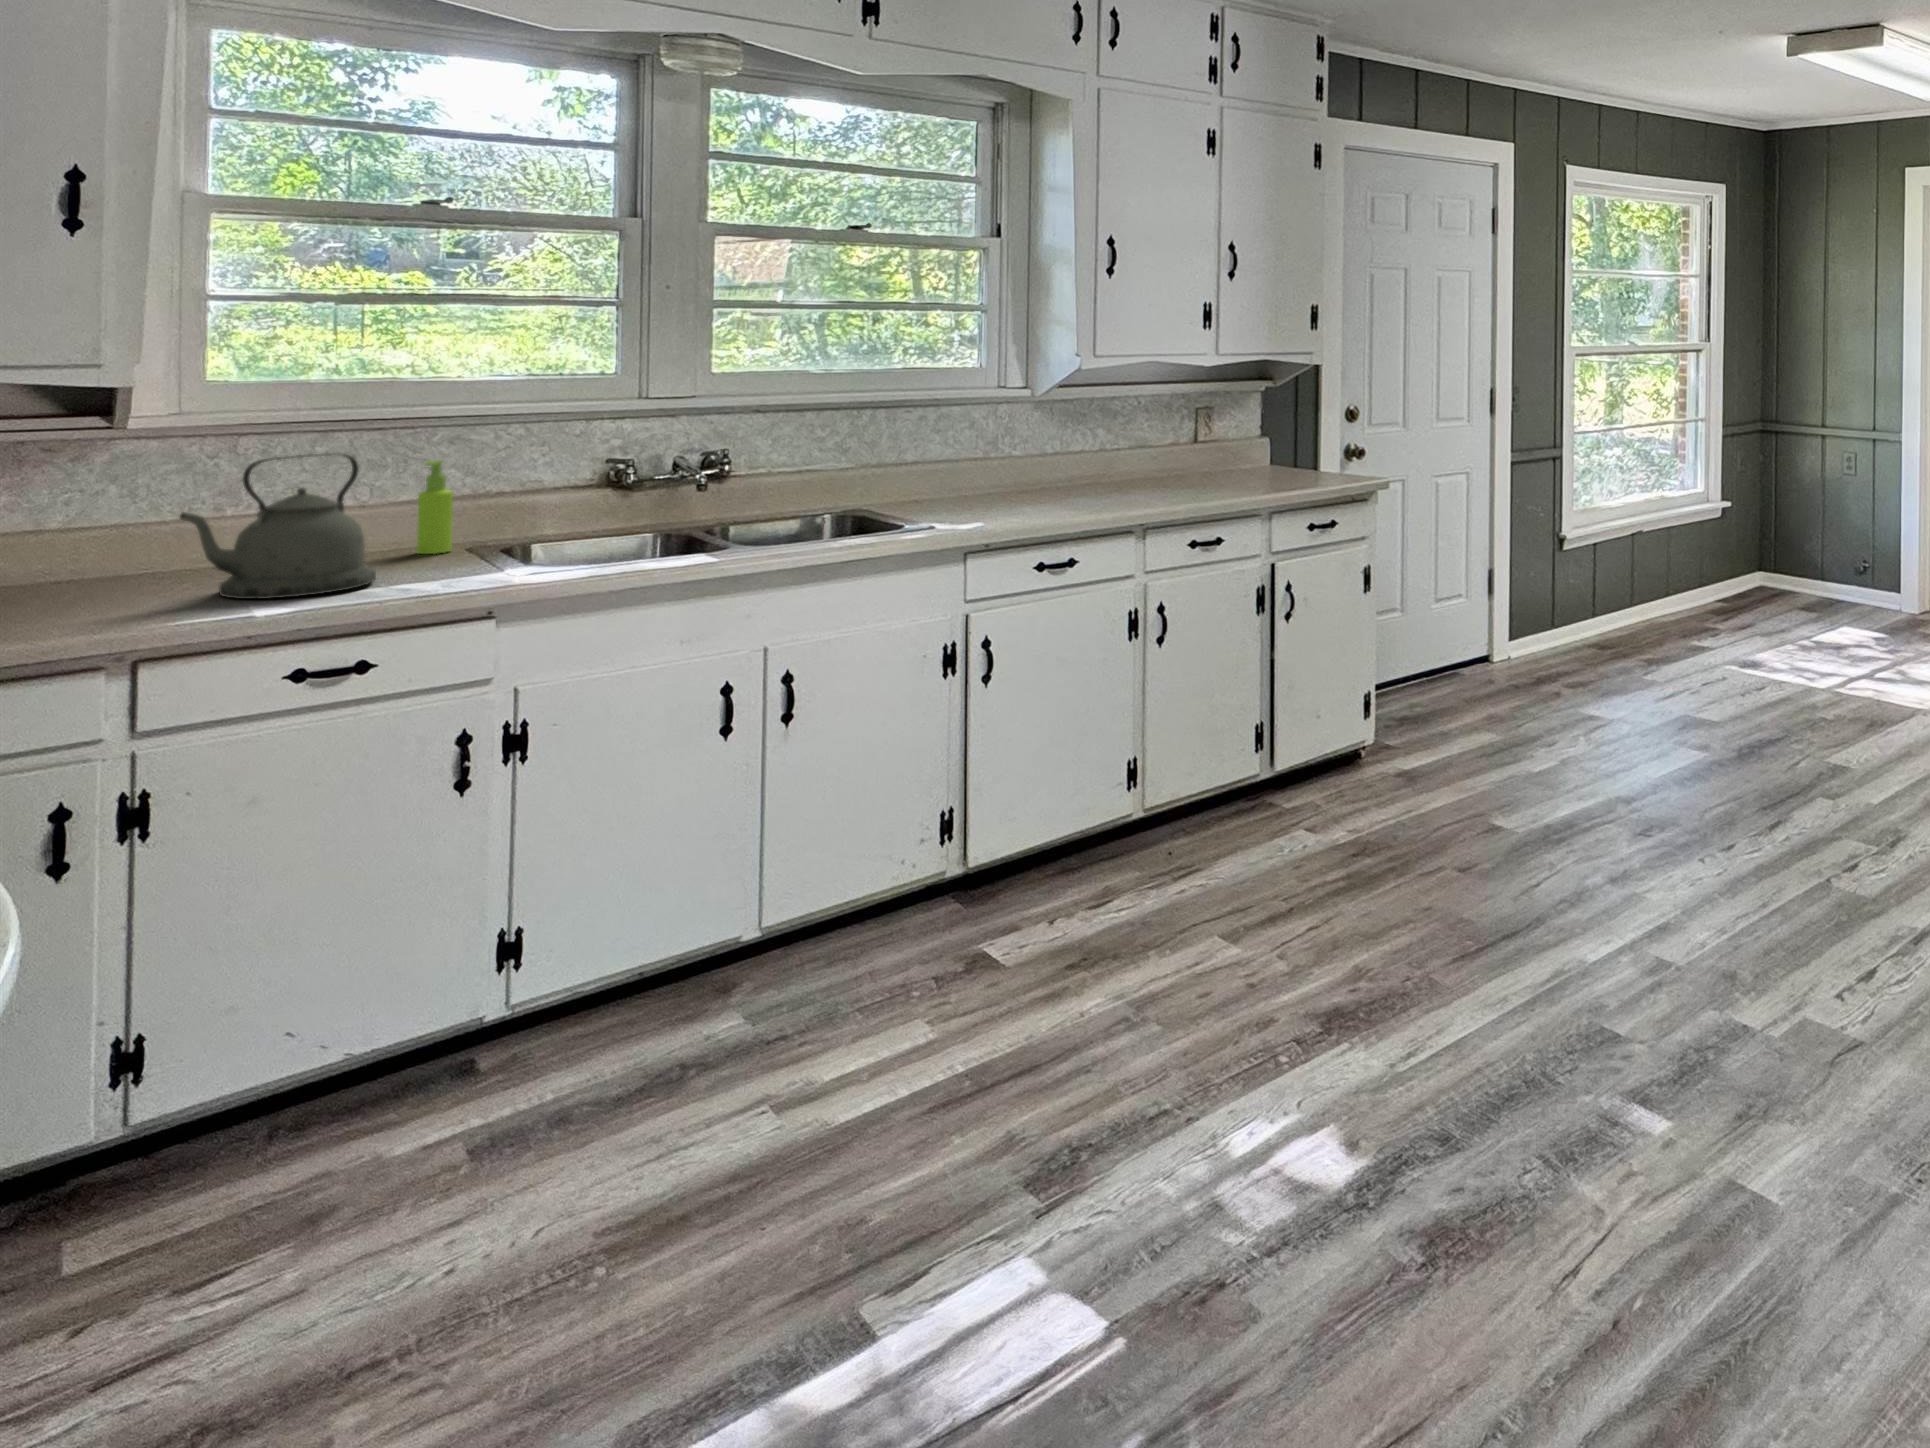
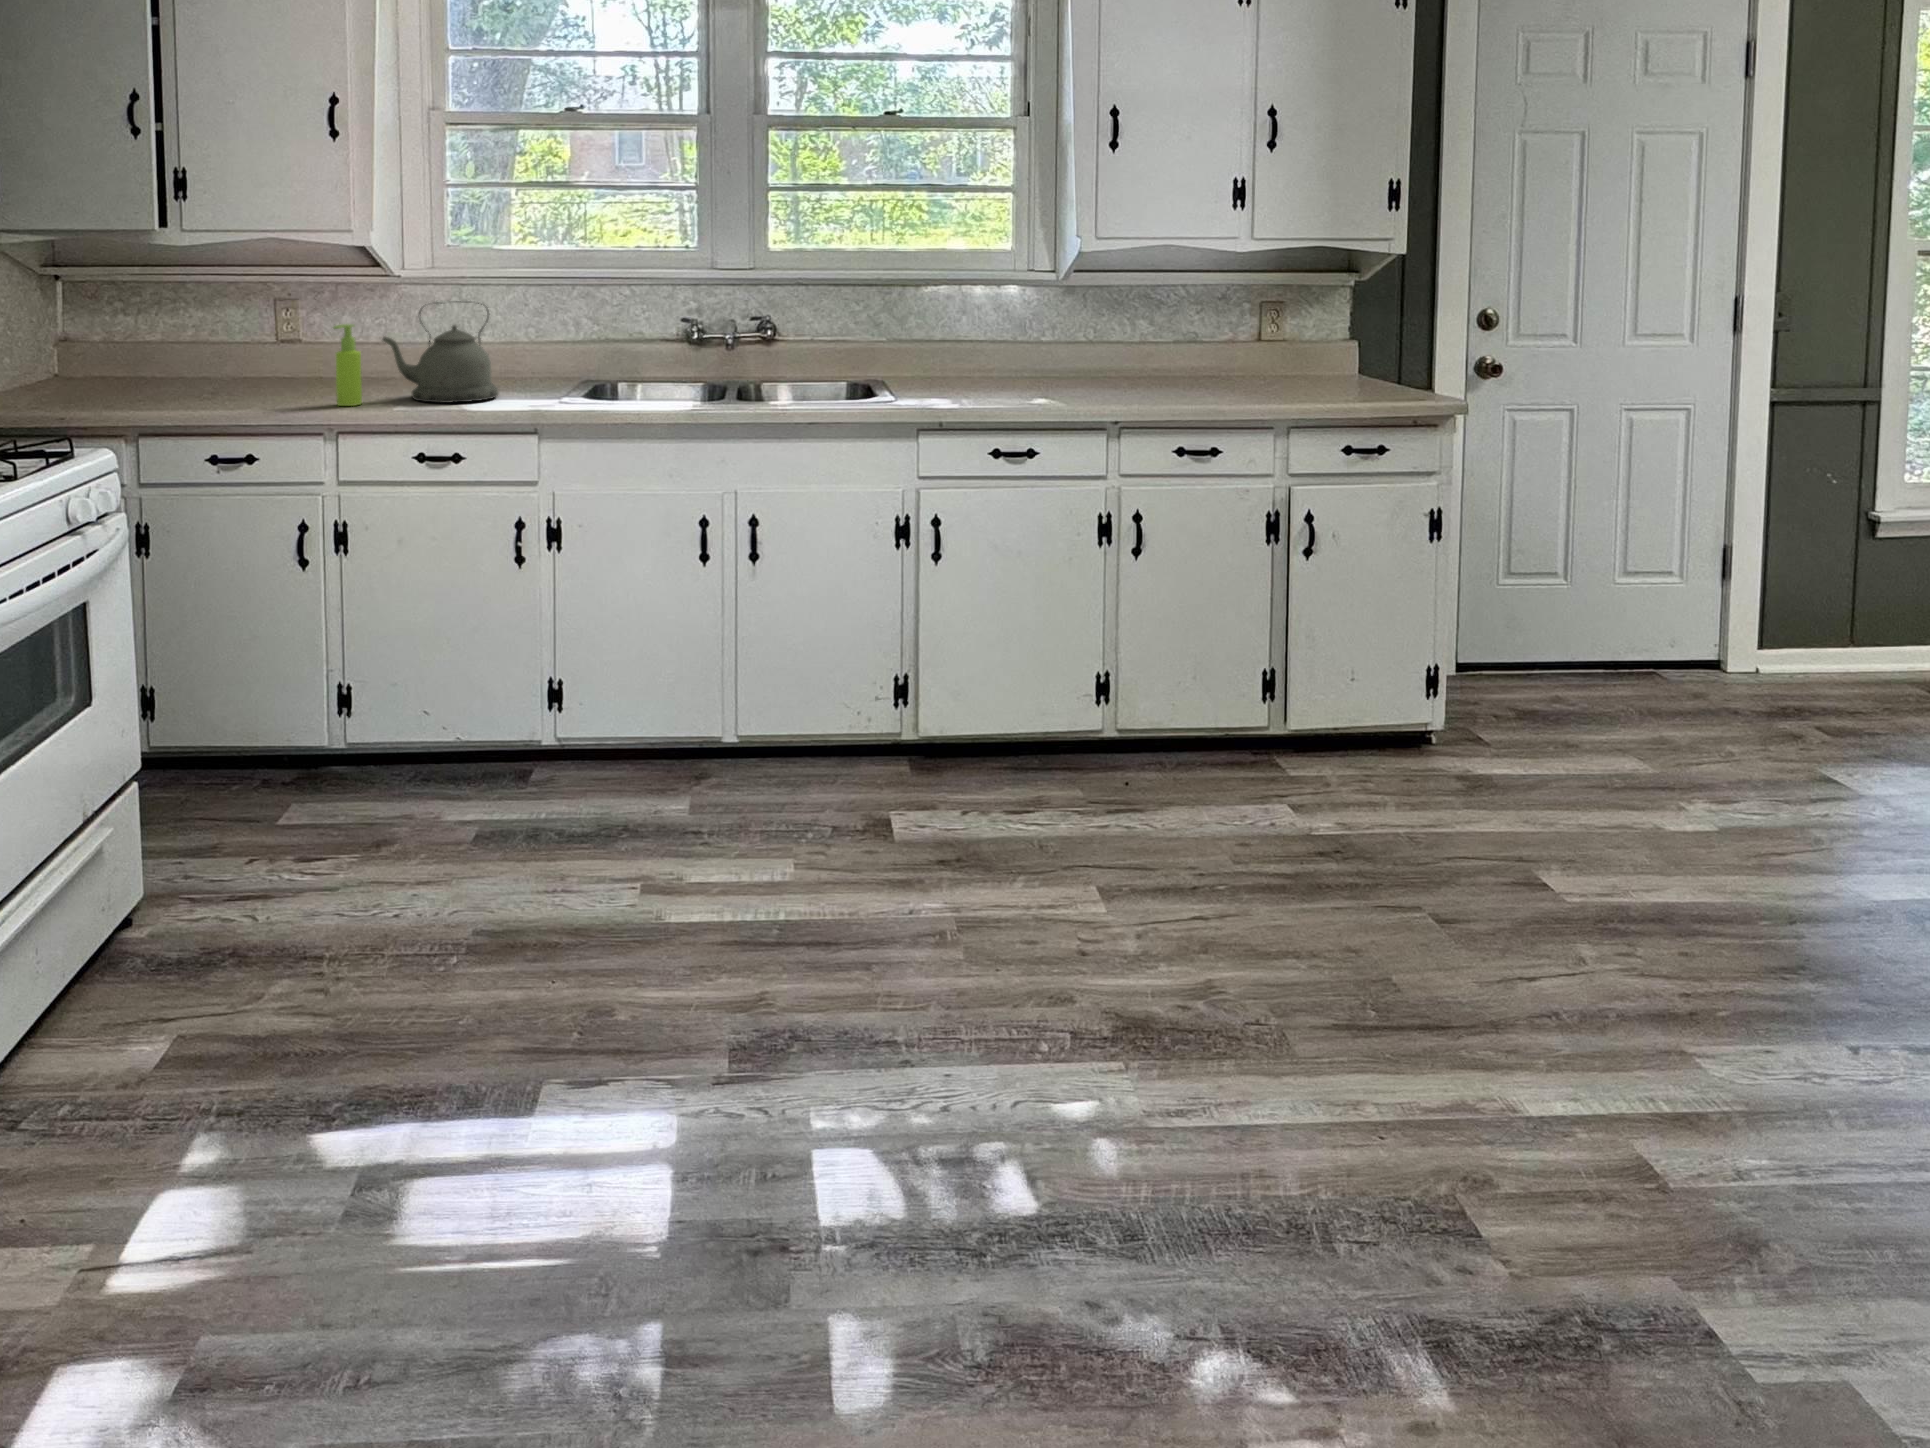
soap dispenser: present [417,460,453,554] -> present [334,324,362,406]

